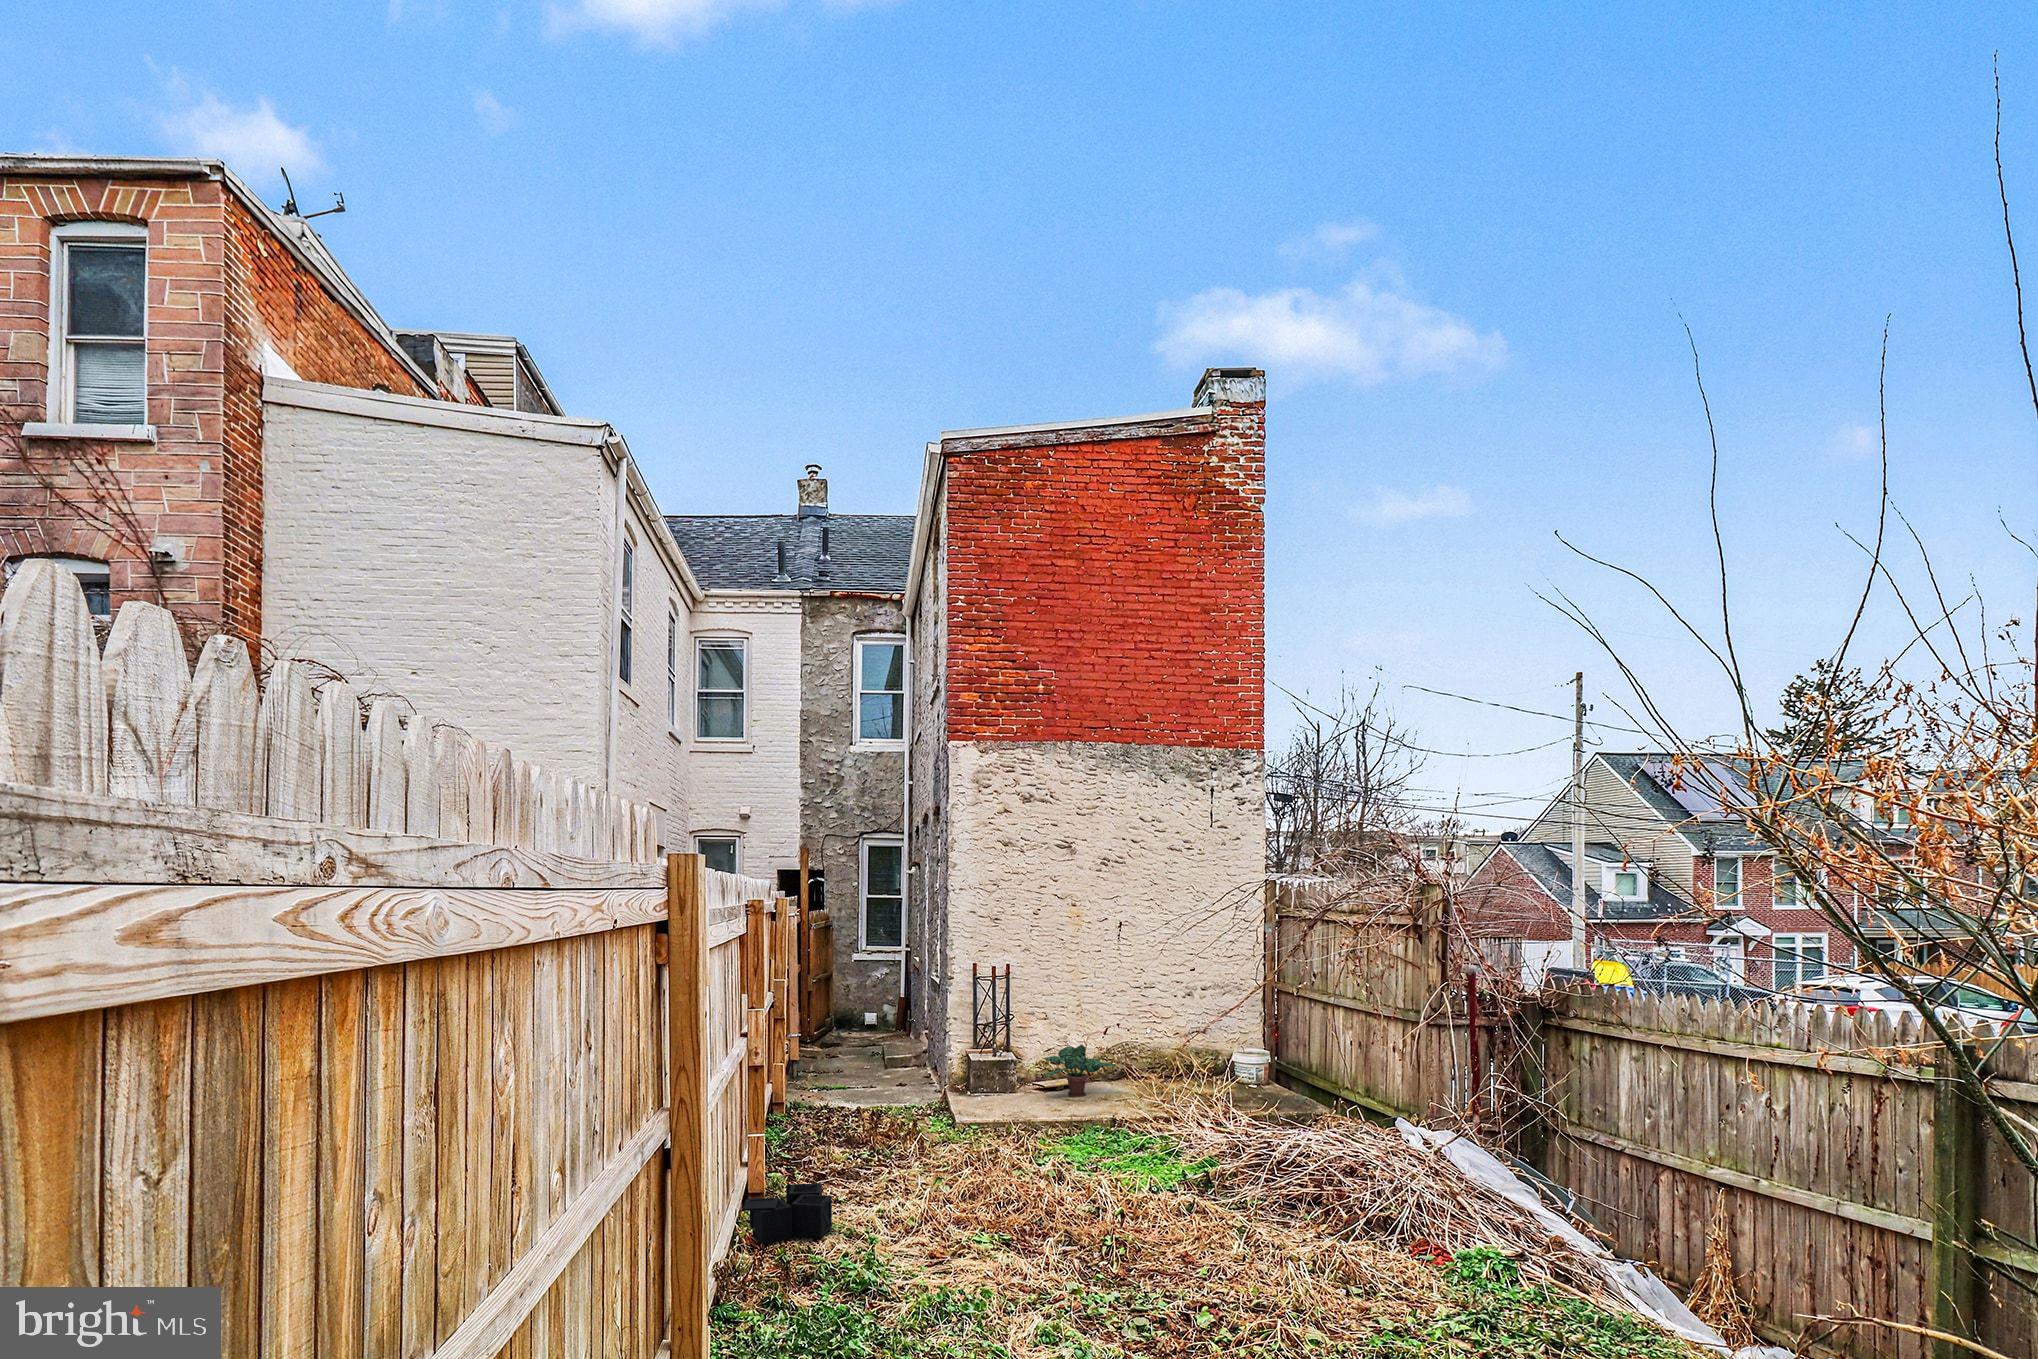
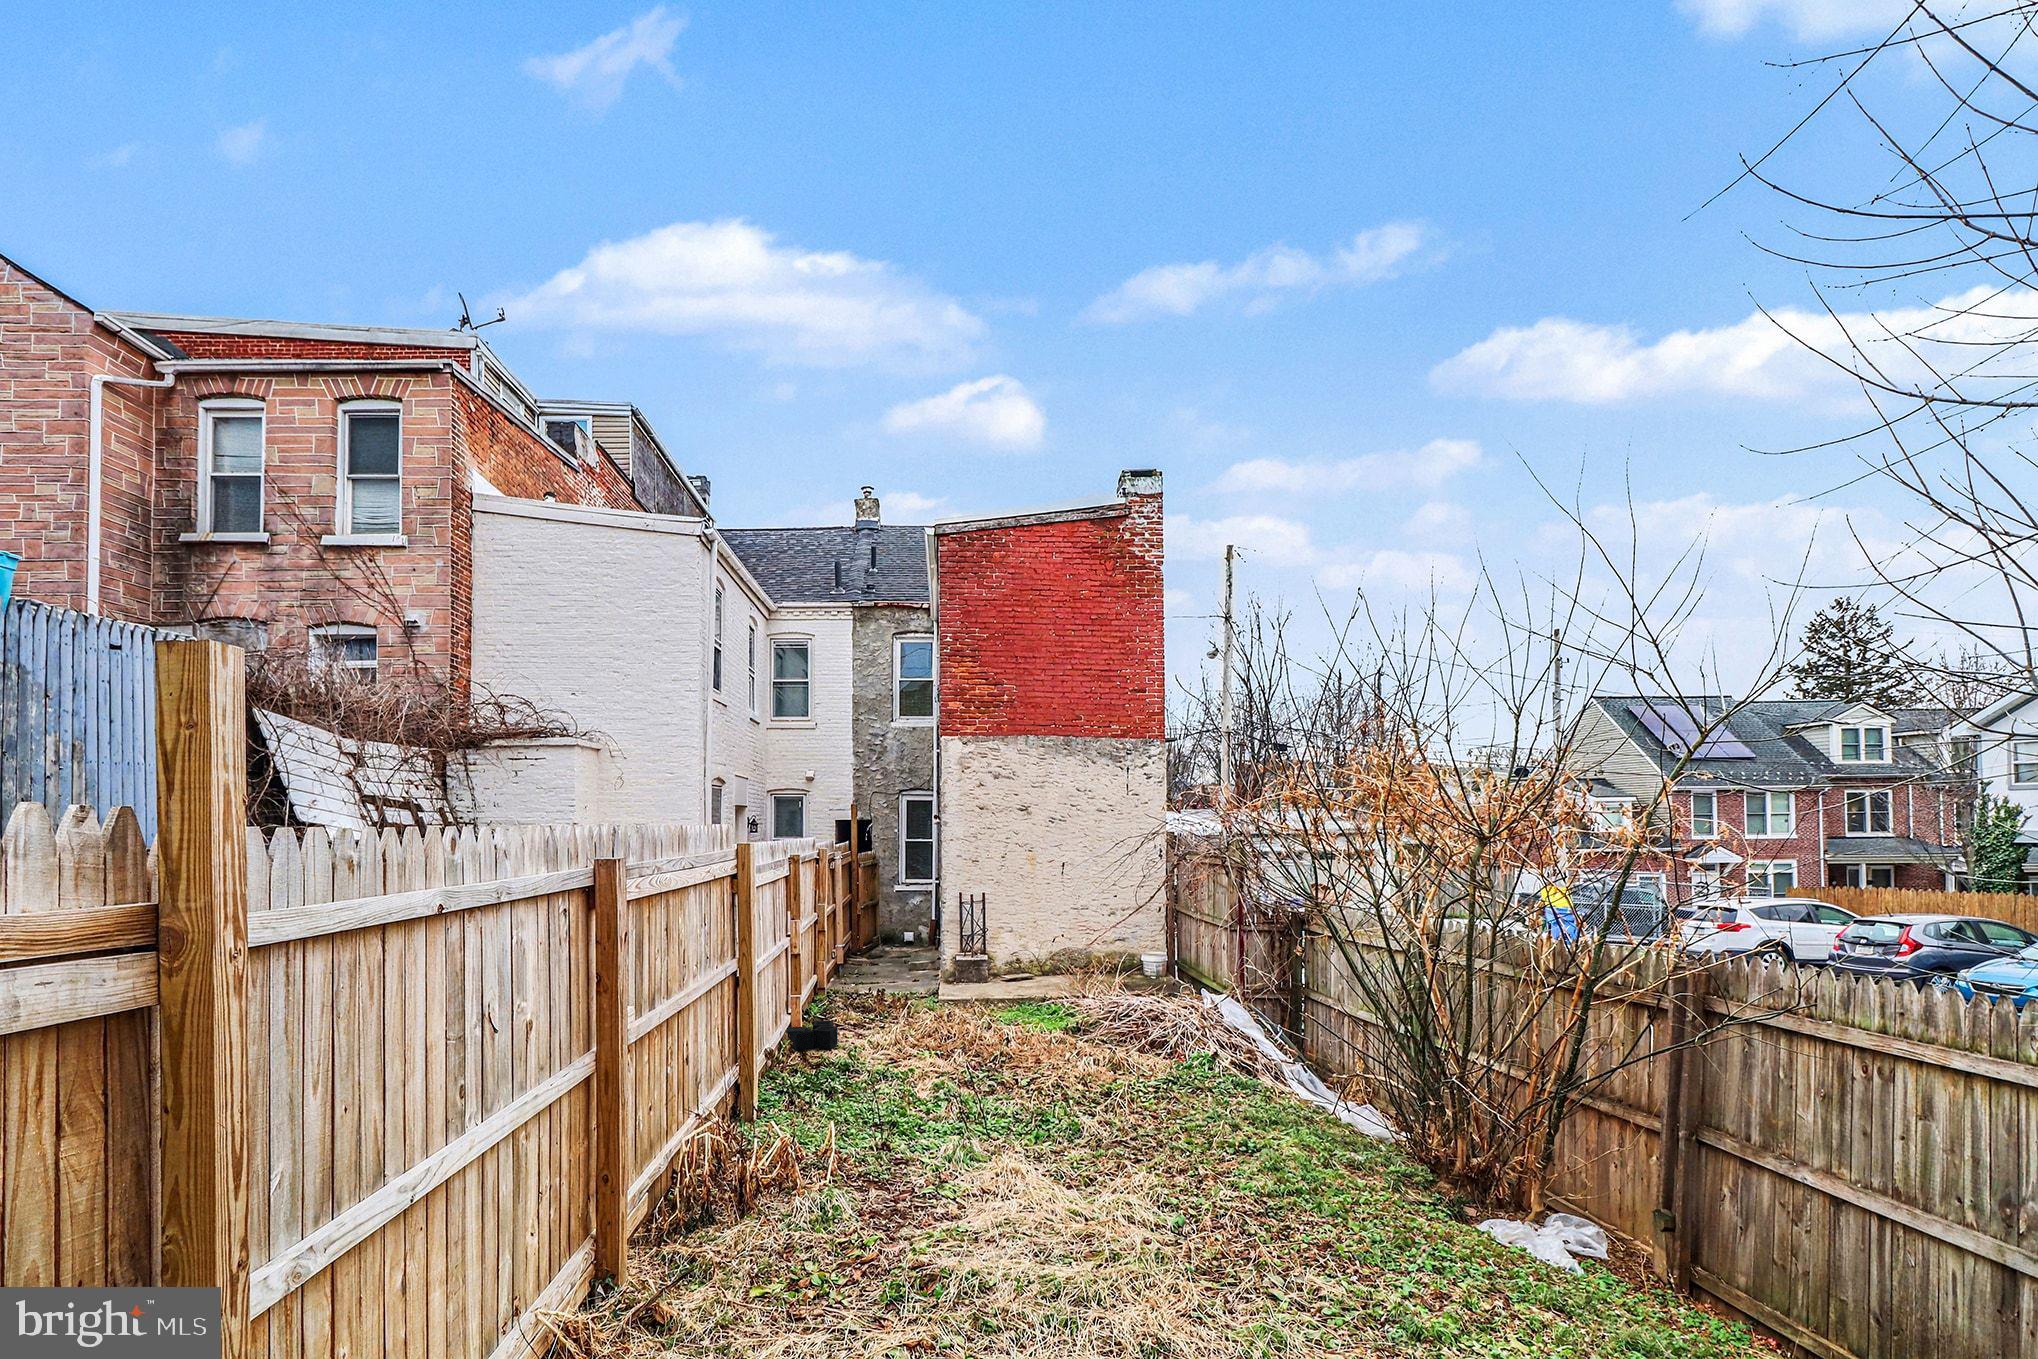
potted plant: present [1043,1044,1116,1097] -> none [1002,949,1054,985]

